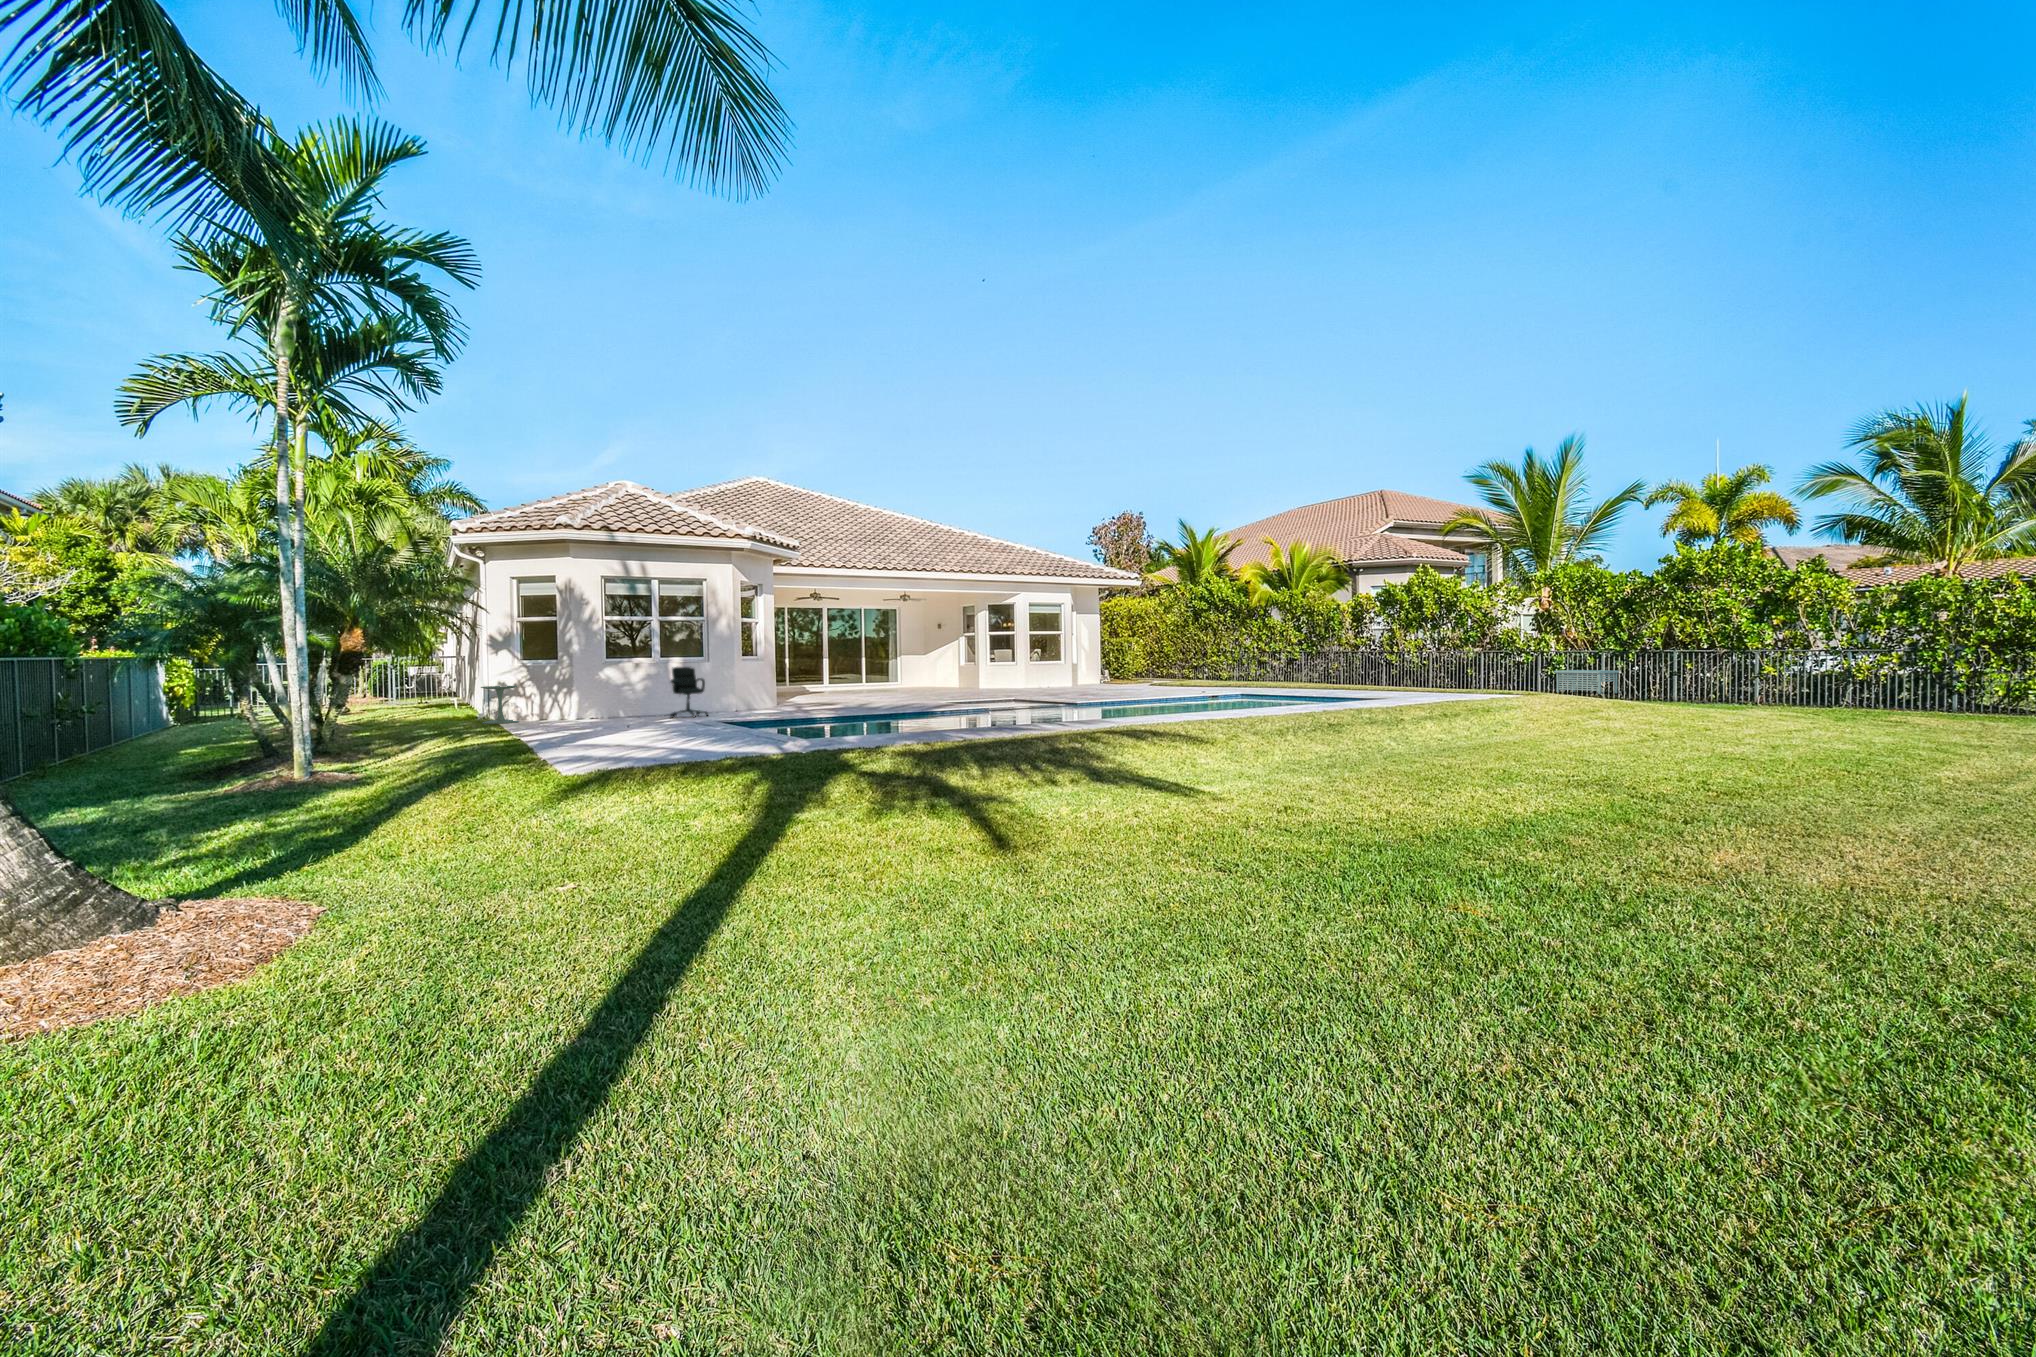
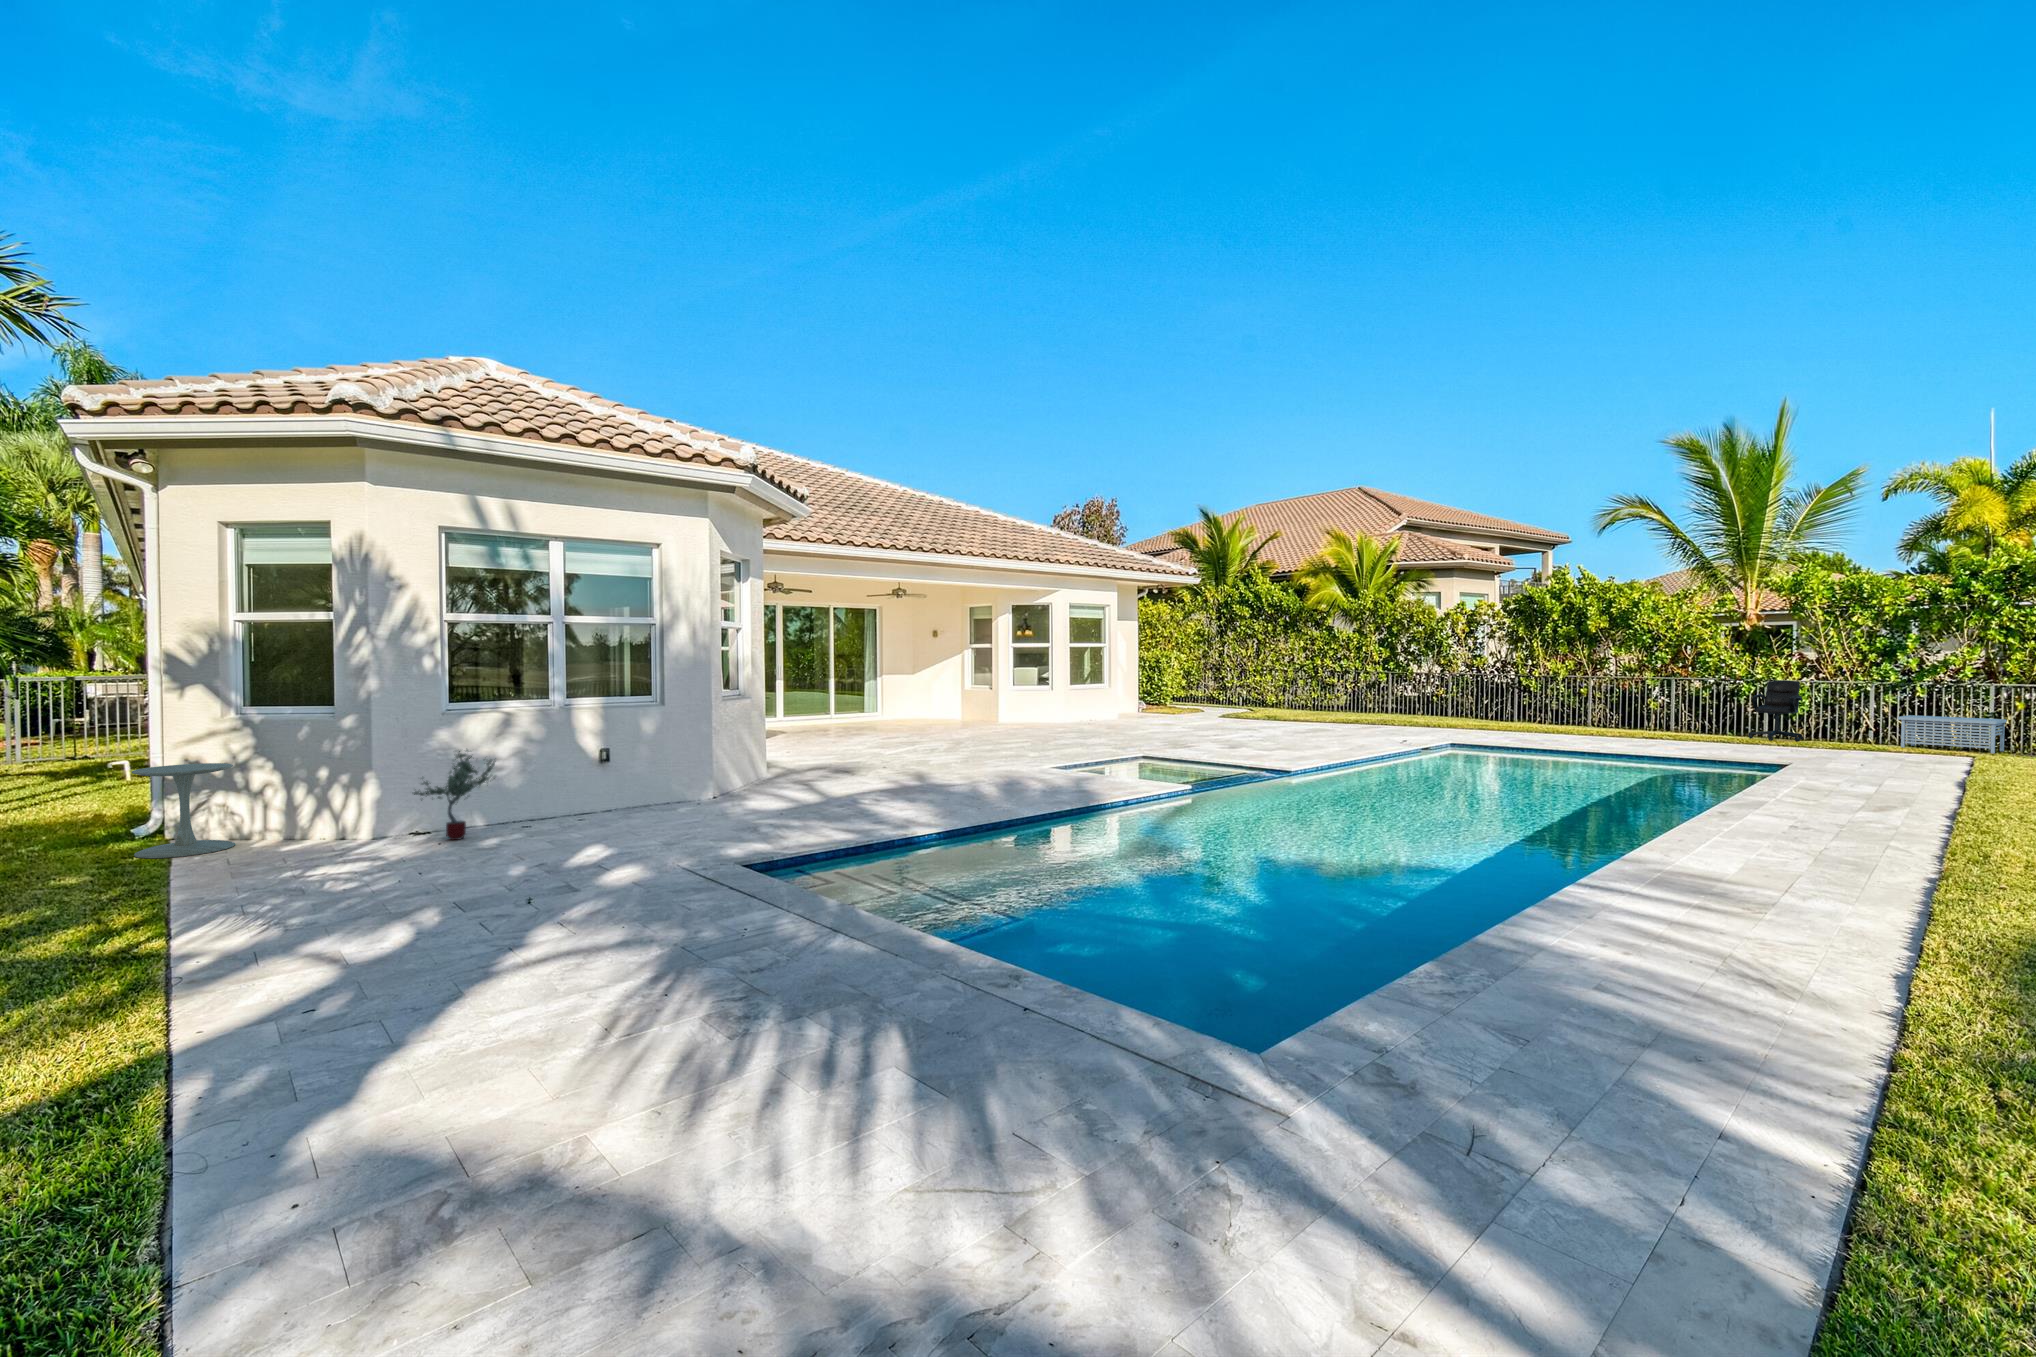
chair: present [670,667,708,717] -> present [1748,680,1803,741]
potted tree: none [590,679,627,721] -> present [414,750,496,840]

